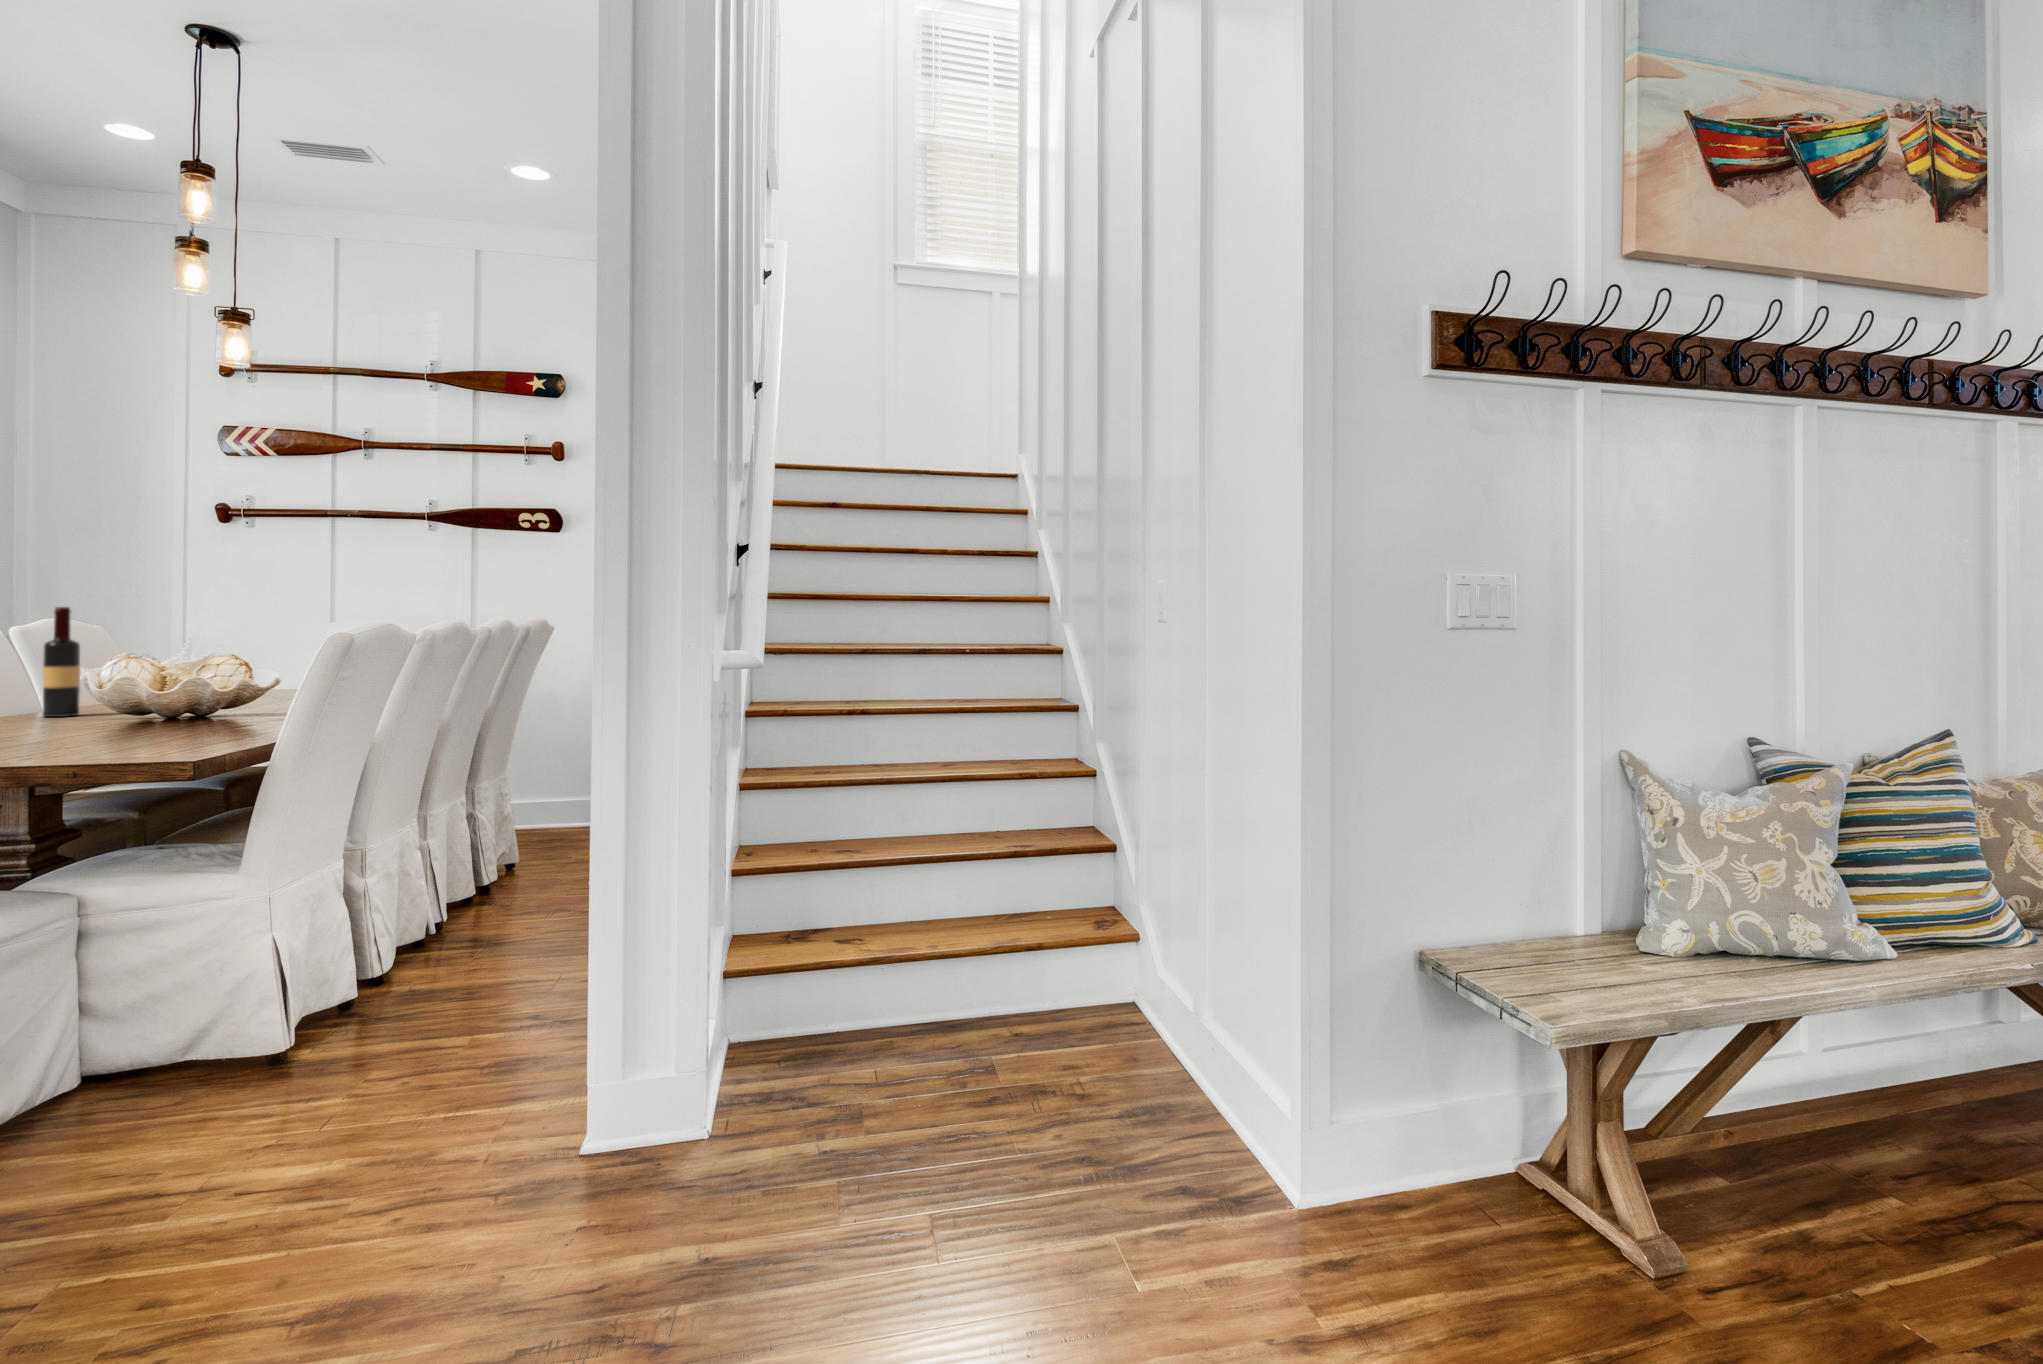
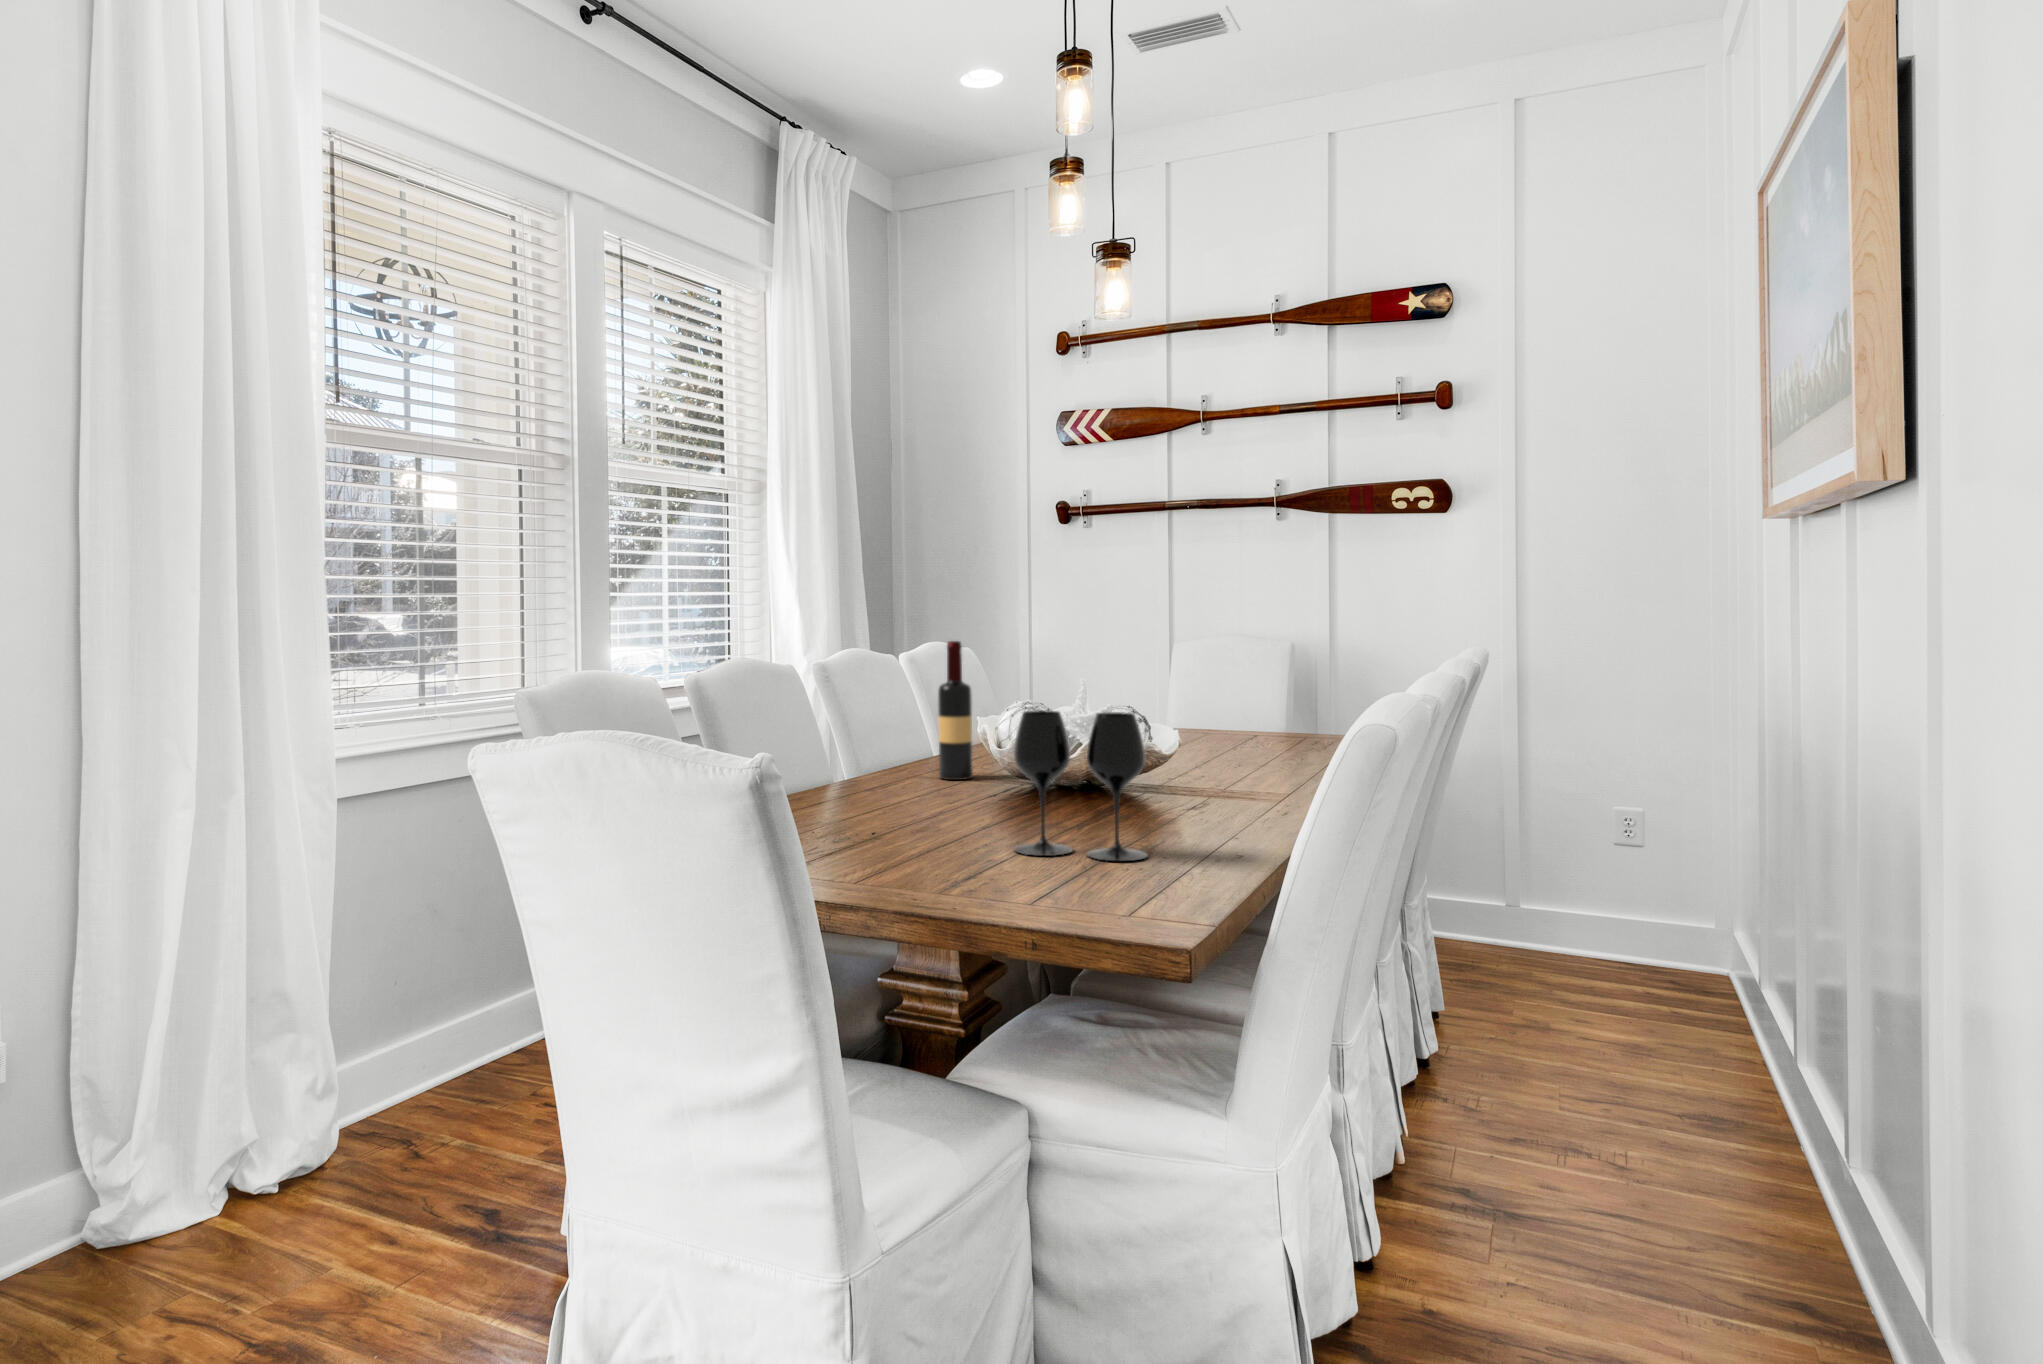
wine glass: none [91,644,208,742] -> present [1014,710,1148,861]

